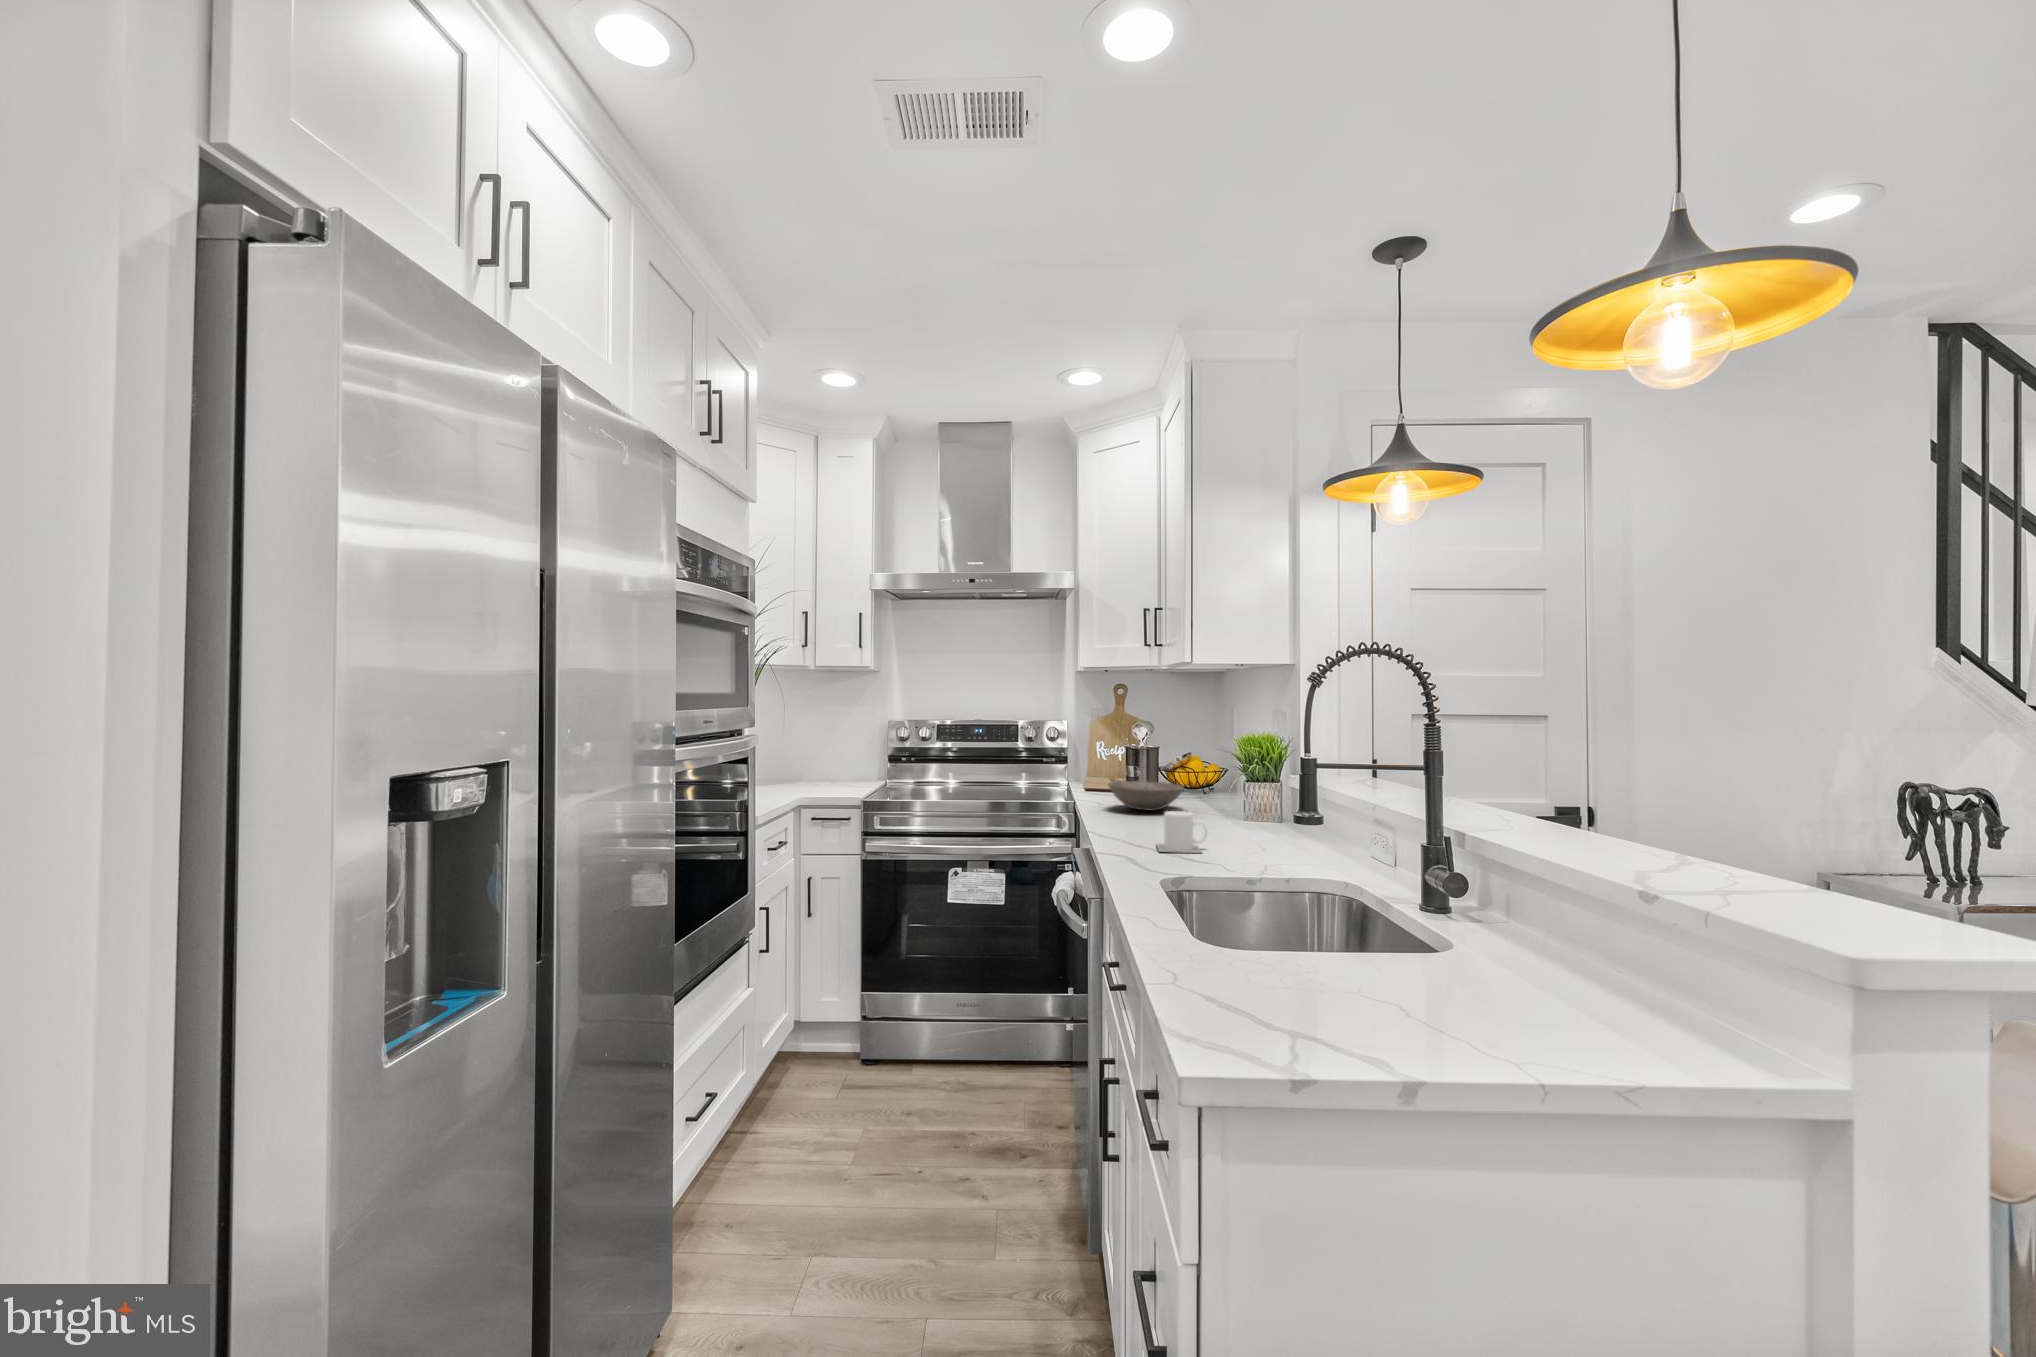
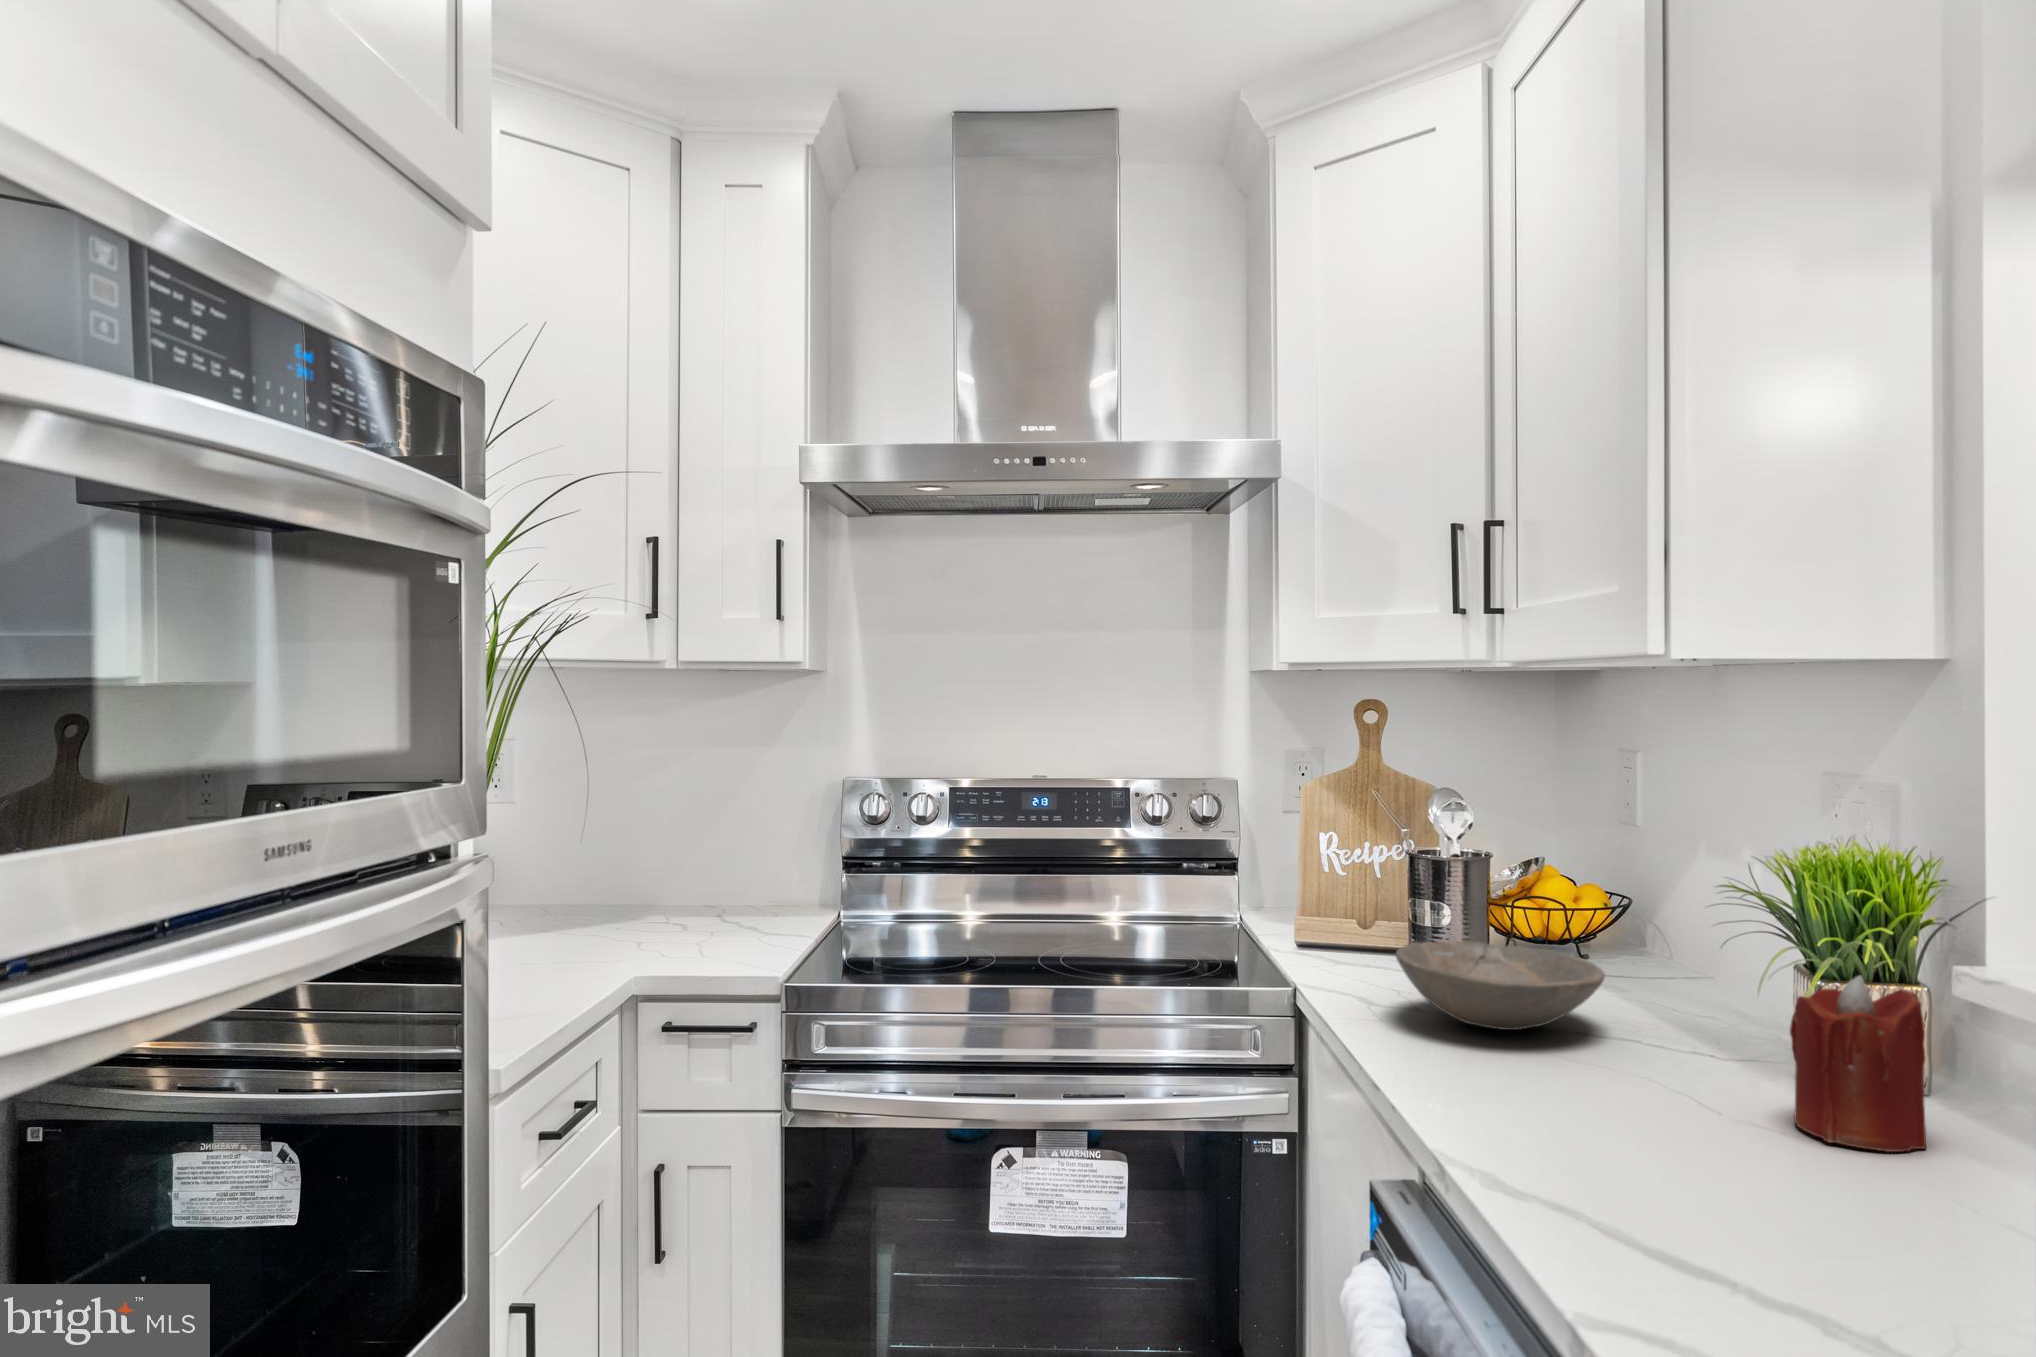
candle: none [1221,775,1259,832] -> present [1790,976,1926,1152]
mug: present [1157,811,1207,853] -> none [1682,1130,1900,1303]

